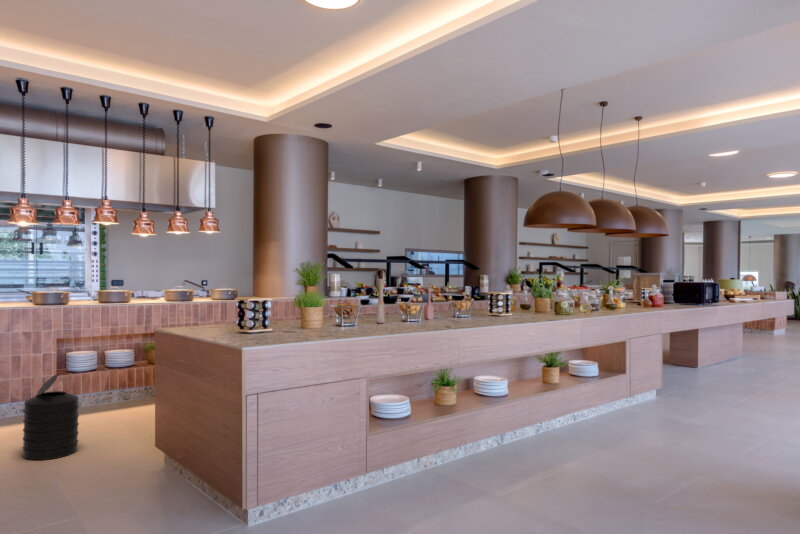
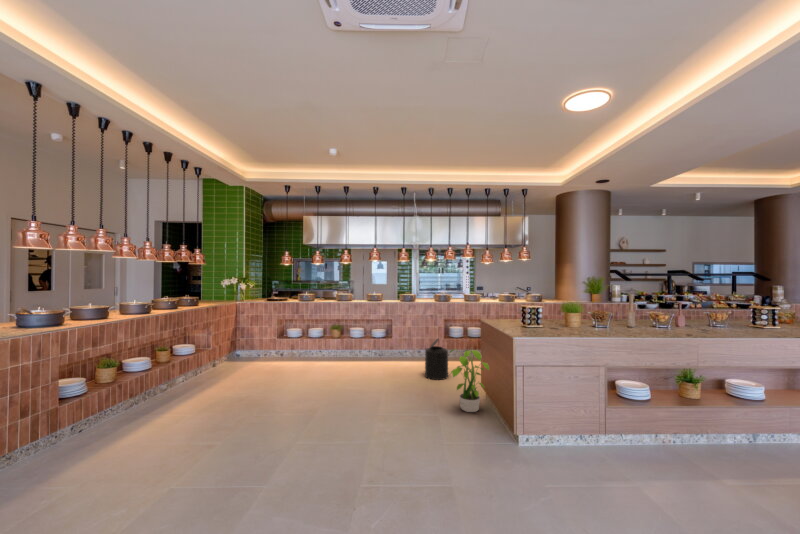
potted plant: none [100,377,184,500] -> present [450,350,489,412]

